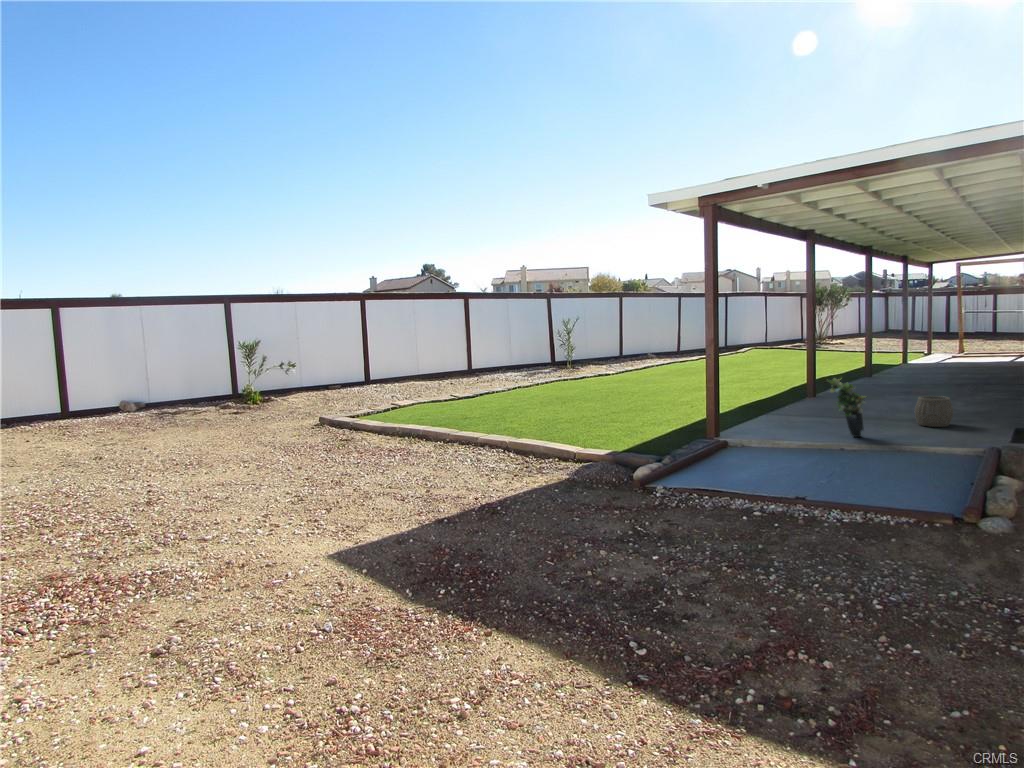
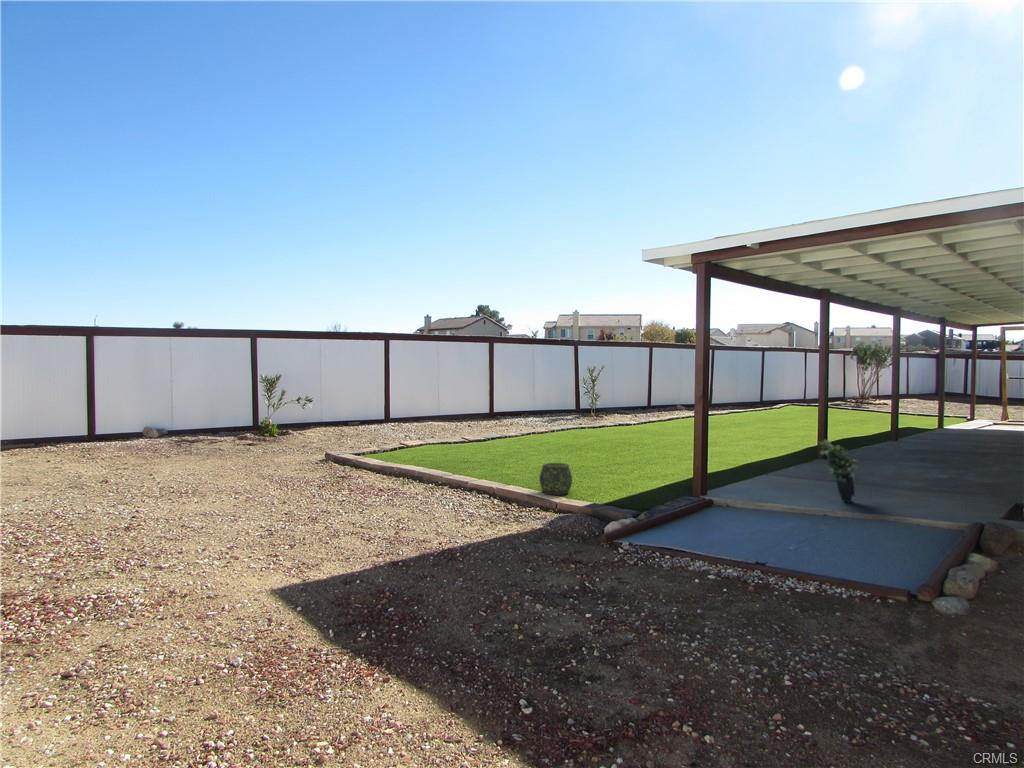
woven basket: present [915,396,953,427] -> present [539,463,572,495]

